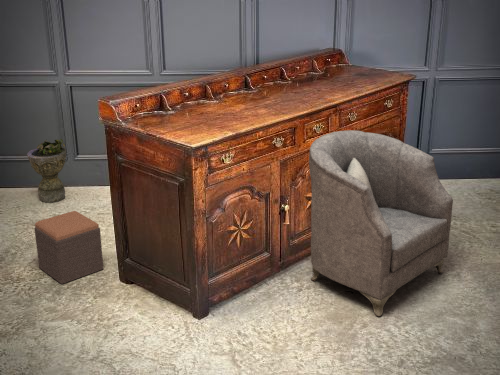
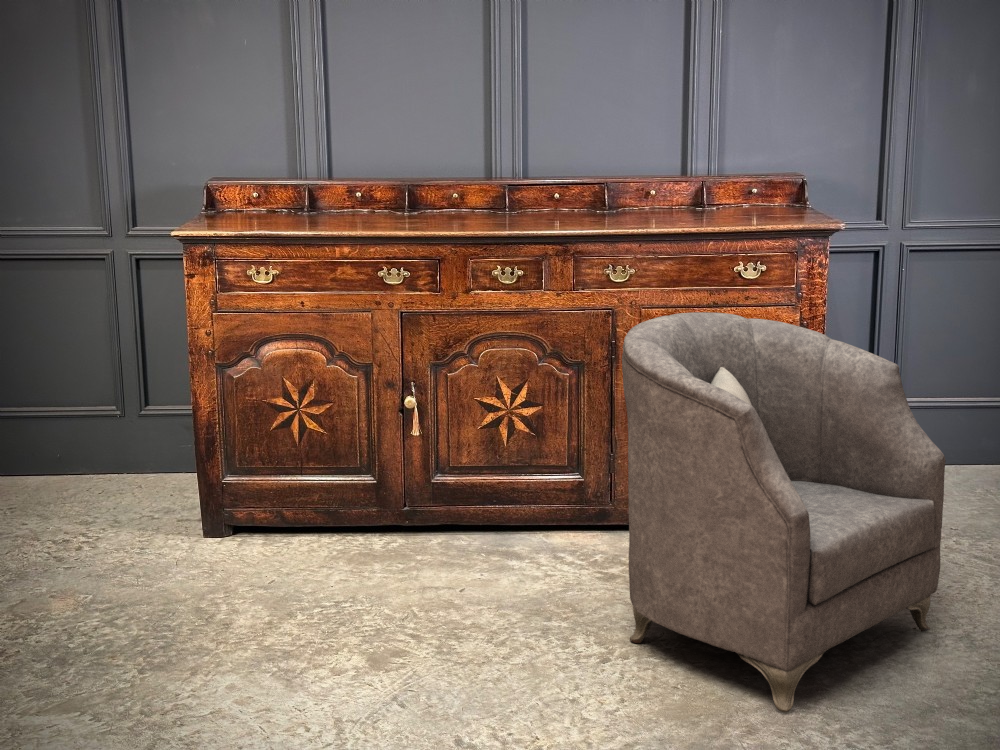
planter: present [27,139,66,203] -> none [38,366,121,500]
footstool: present [34,211,103,284] -> none [23,490,170,644]

